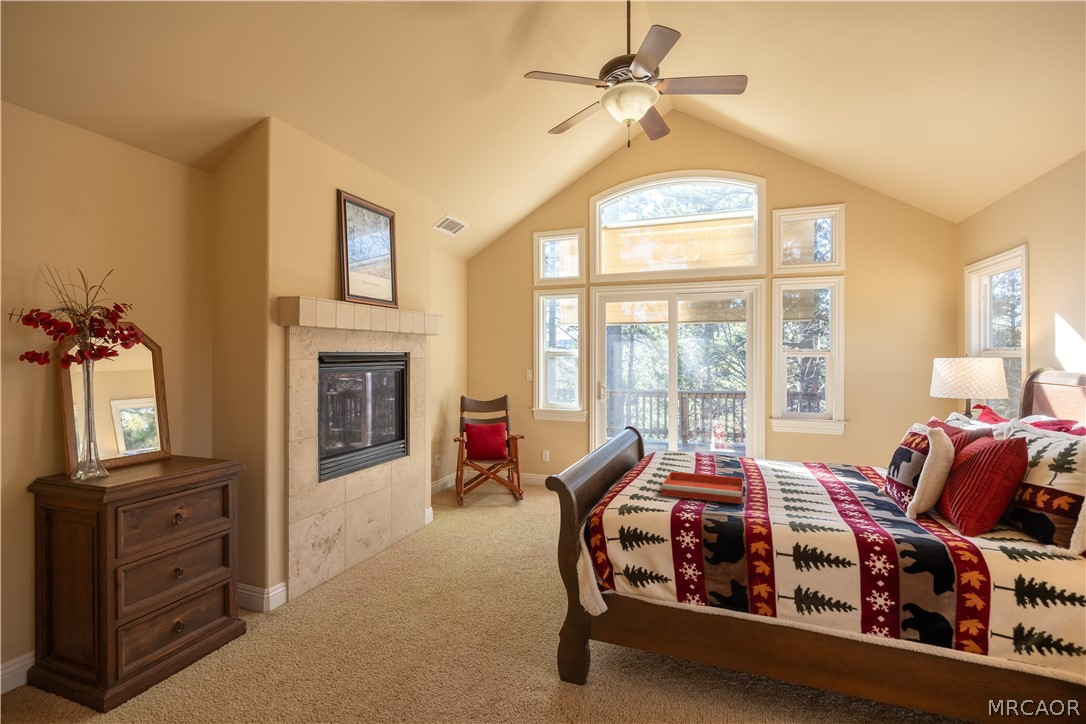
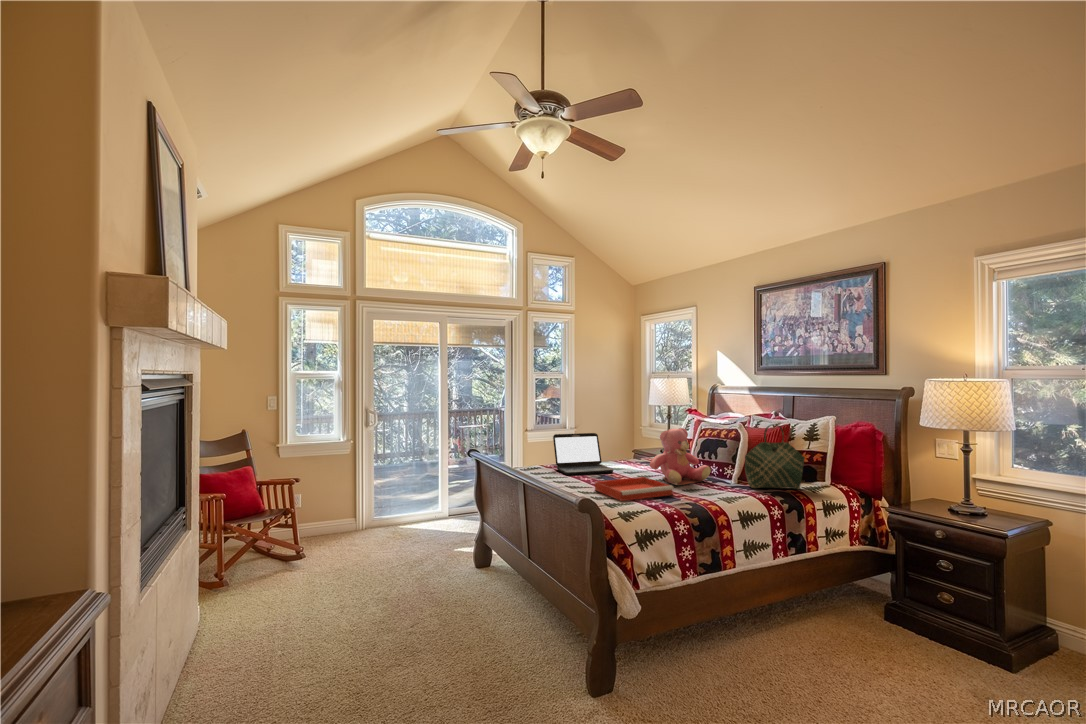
laptop: none [694,419,763,471] -> present [553,433,613,475]
teddy bear: none [768,423,857,502] -> present [650,428,711,485]
tote bag: none [887,430,1008,546] -> present [745,424,805,489]

